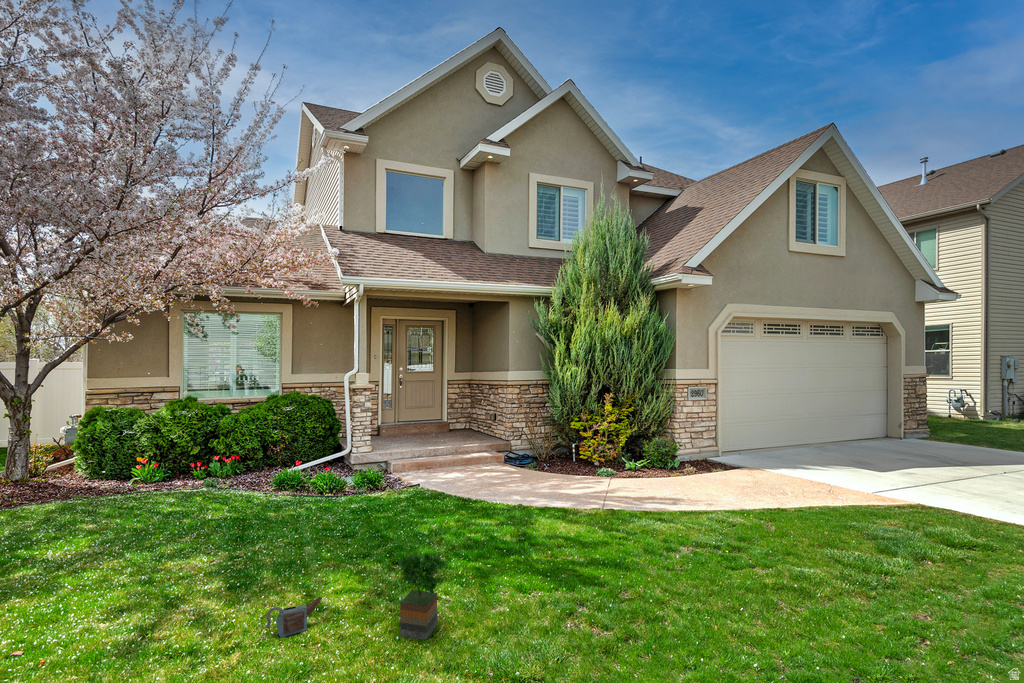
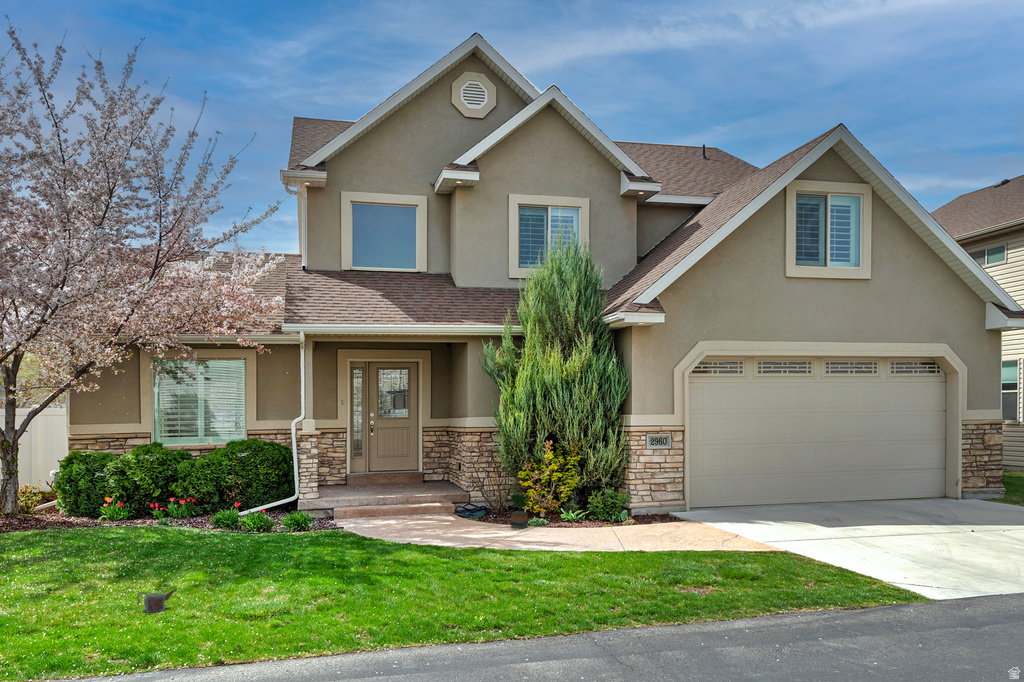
potted tree: present [399,553,446,640] -> present [511,494,531,529]

